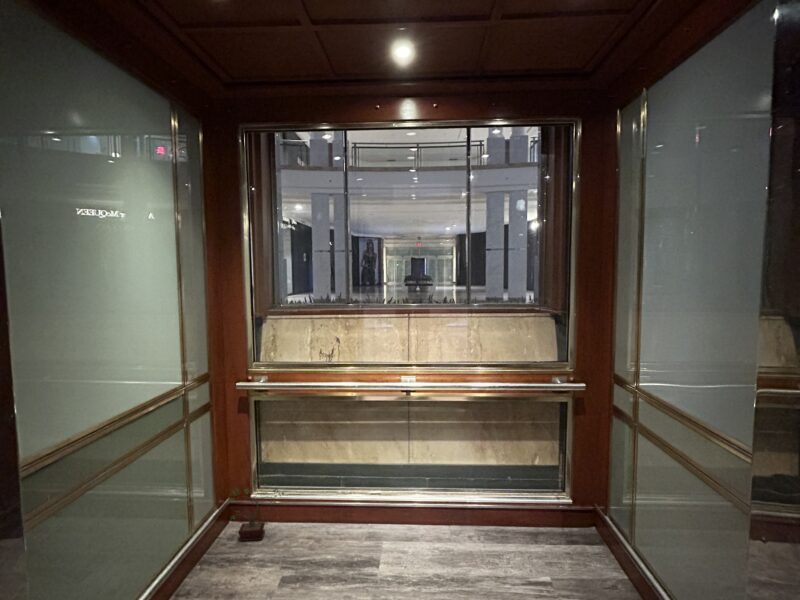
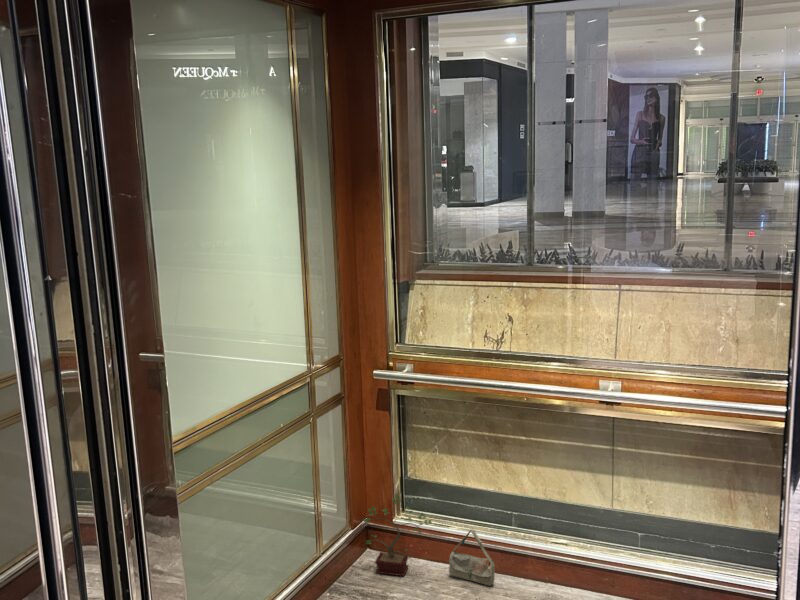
bag: none [297,494,332,535] -> present [449,529,495,586]

